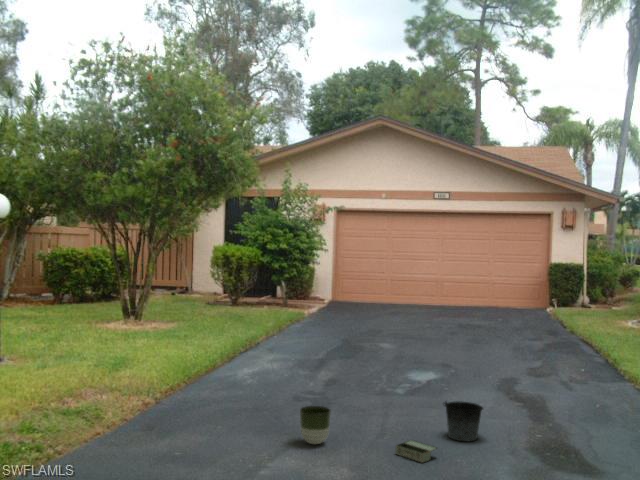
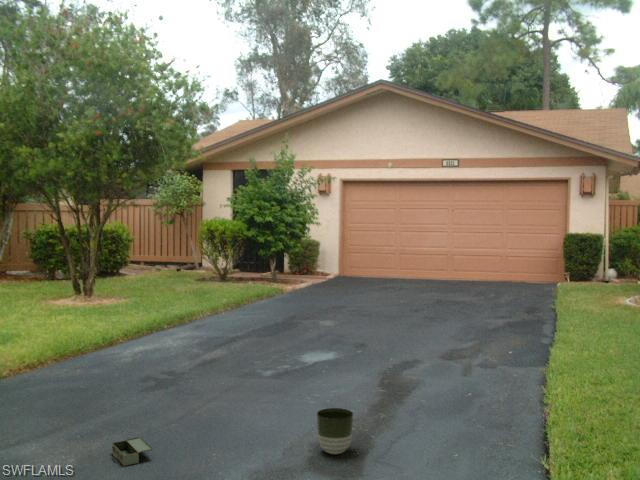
bucket: present [444,401,483,441] -> none [200,393,245,441]
planter: present [300,406,331,444] -> present [317,408,353,454]

